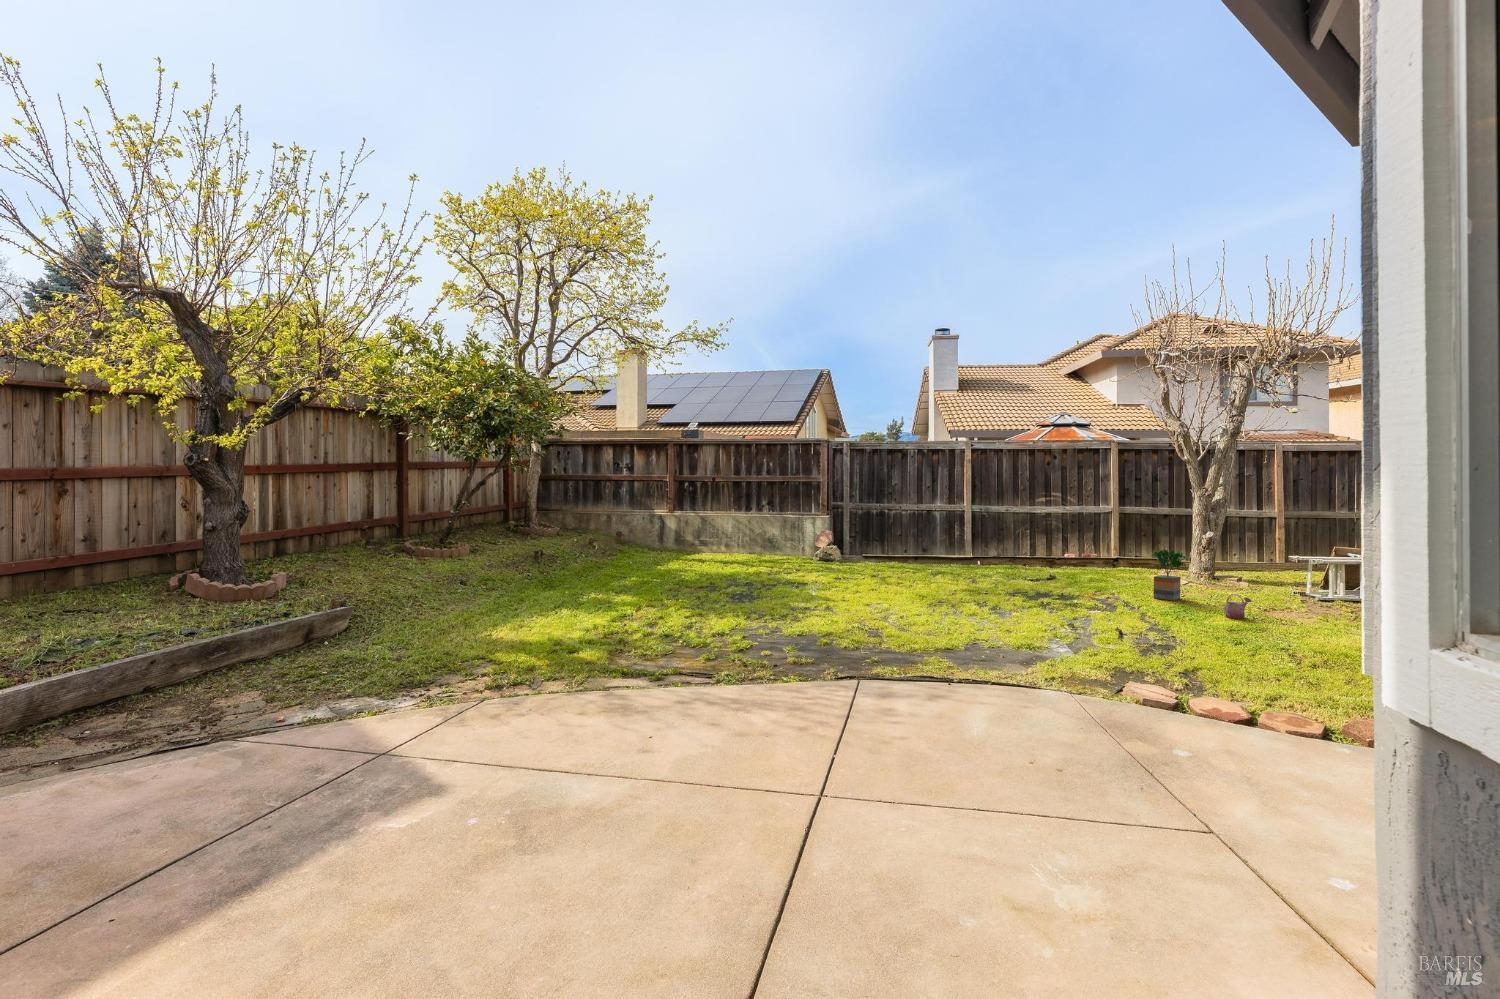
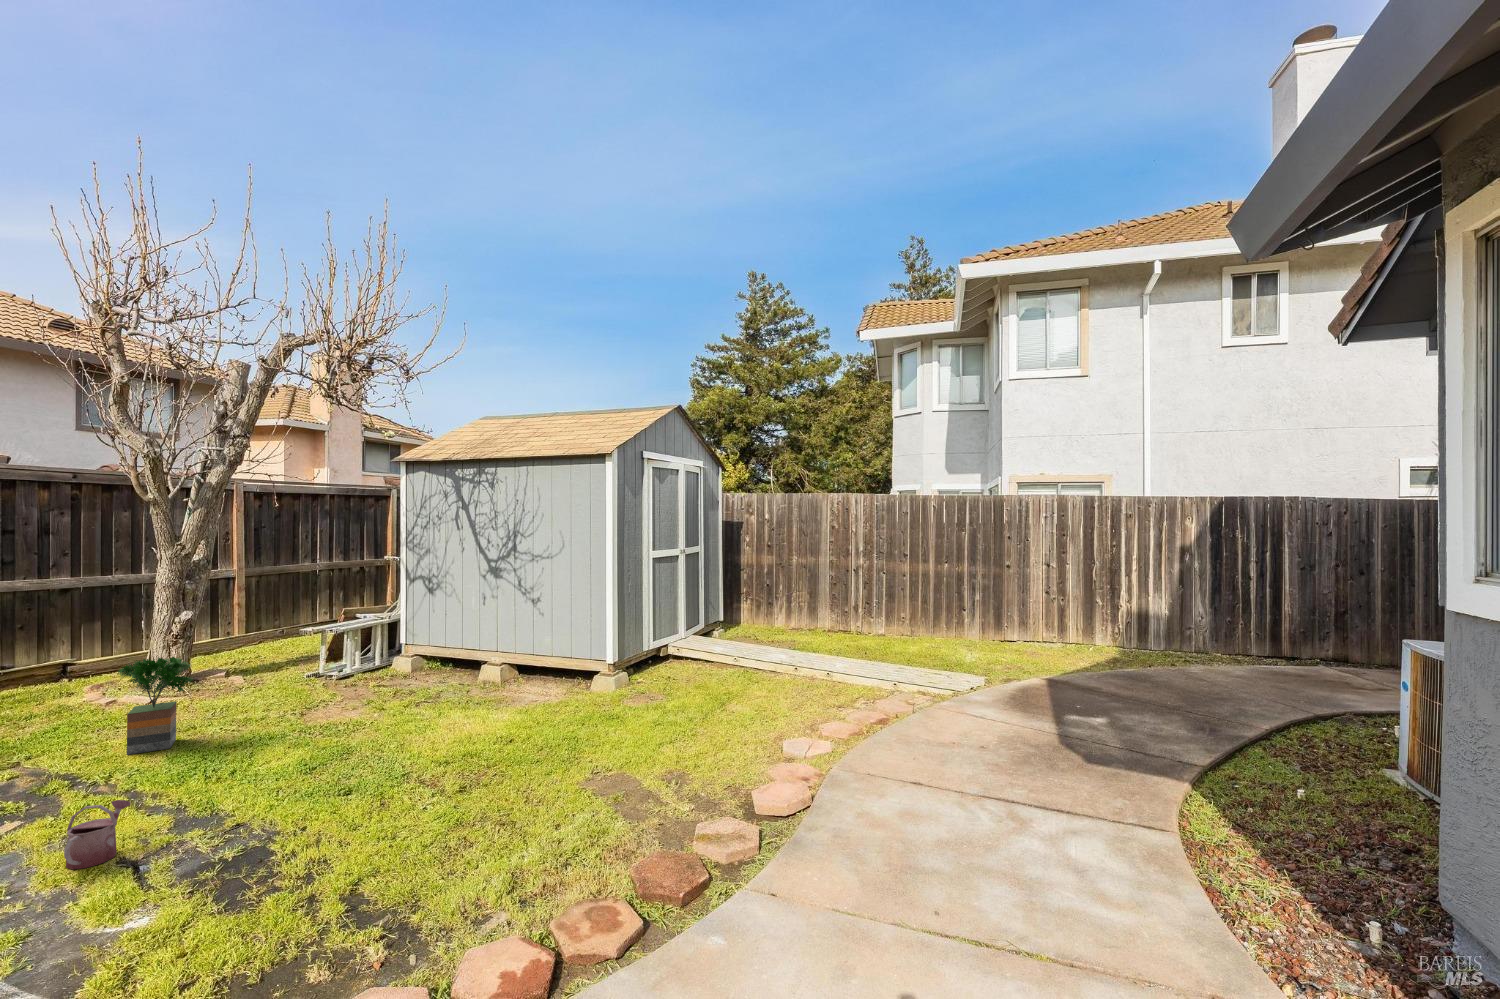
watering can: present [1224,594,1252,619] -> present [64,800,130,869]

